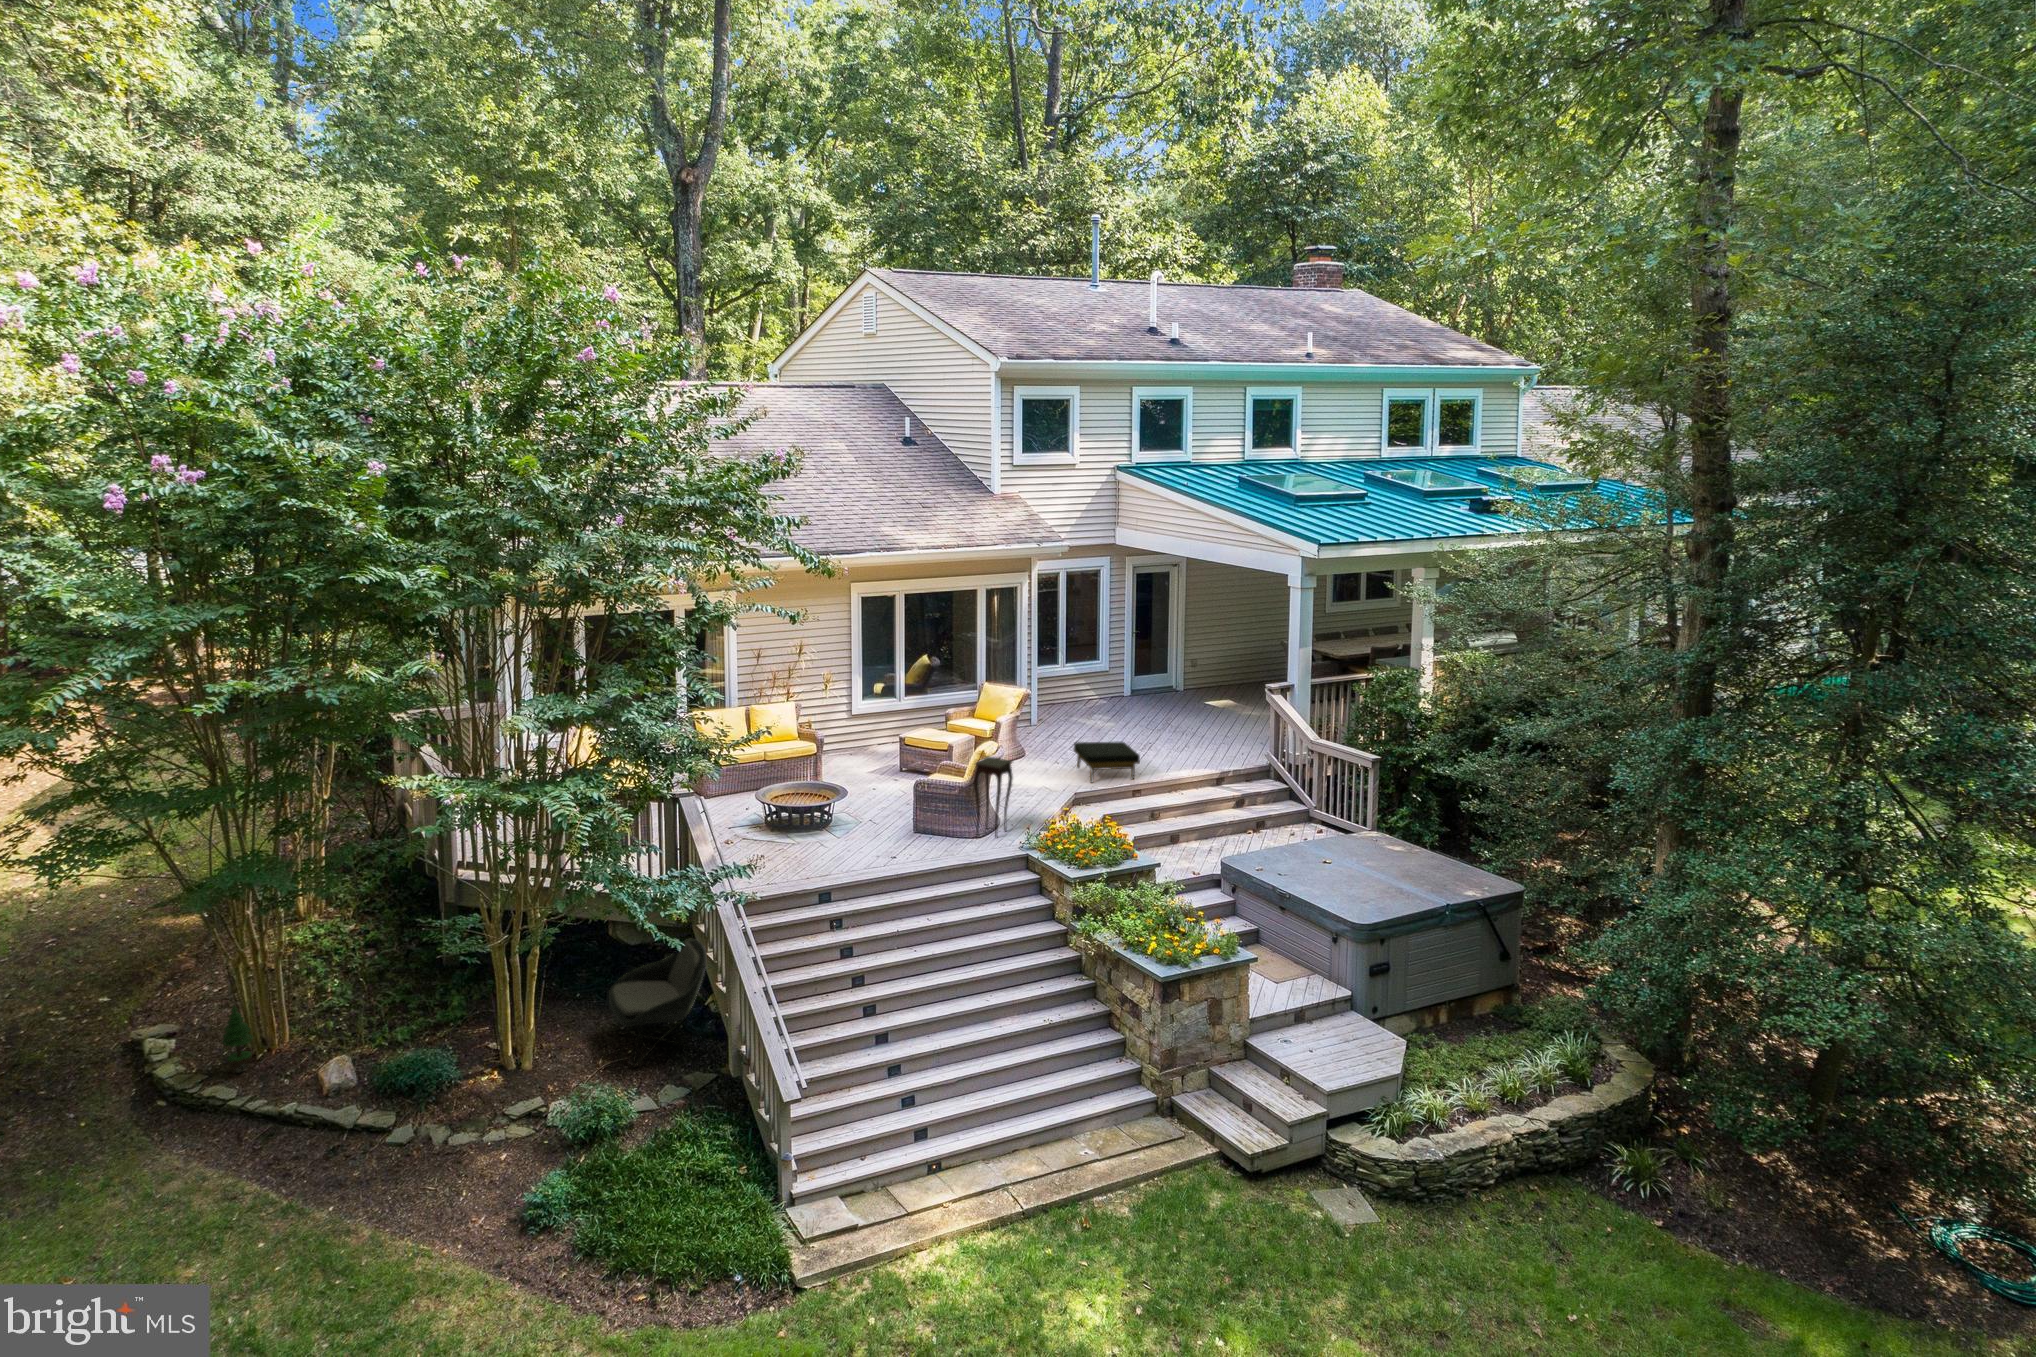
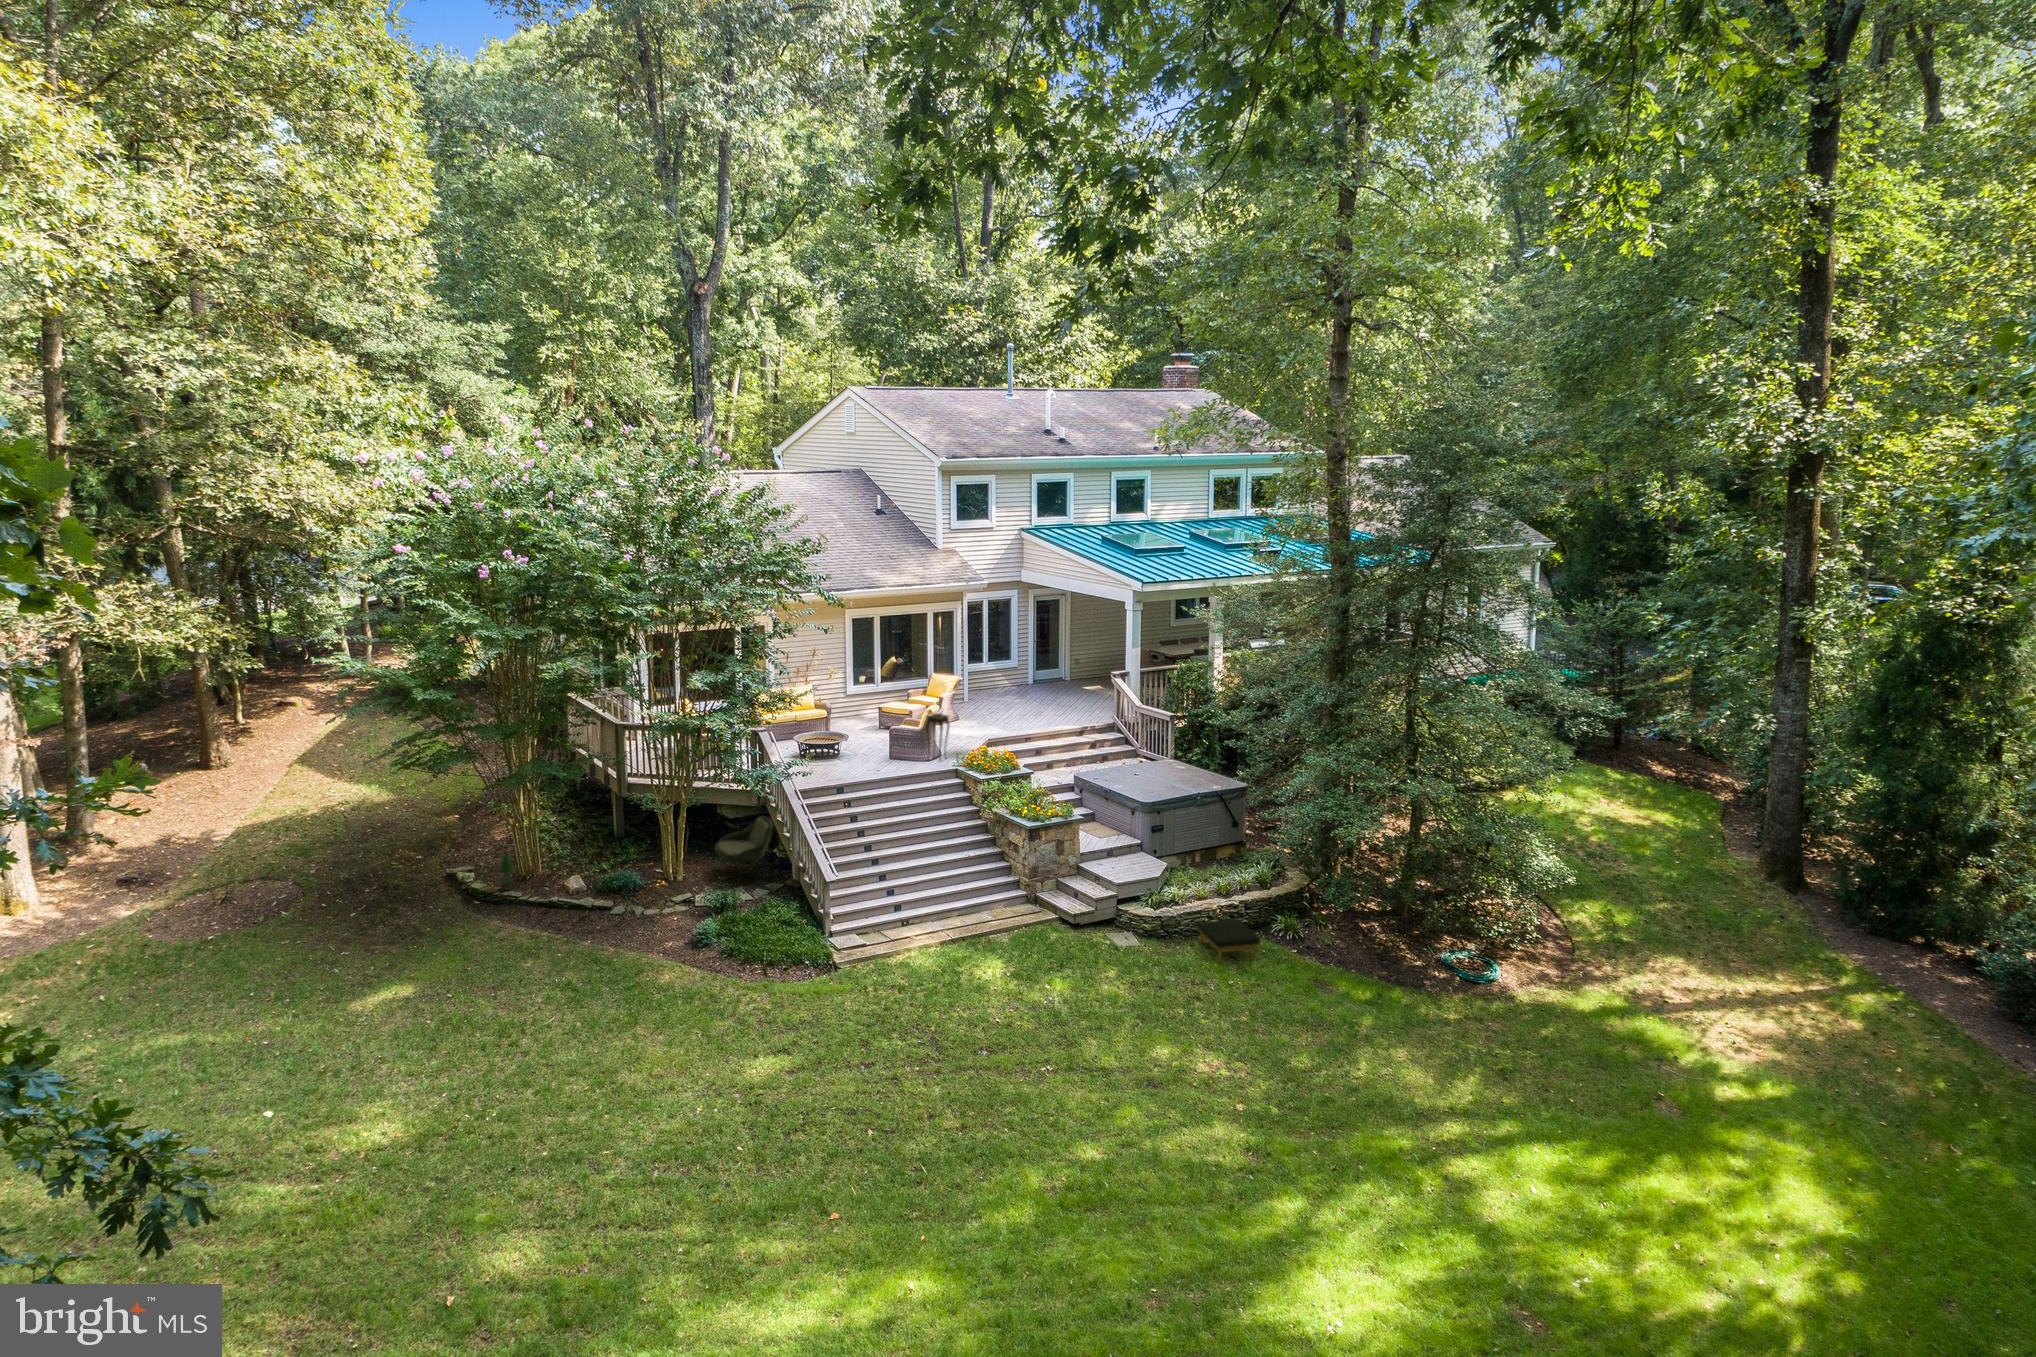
ottoman: present [1074,742,1140,783] -> present [1197,919,1260,963]

